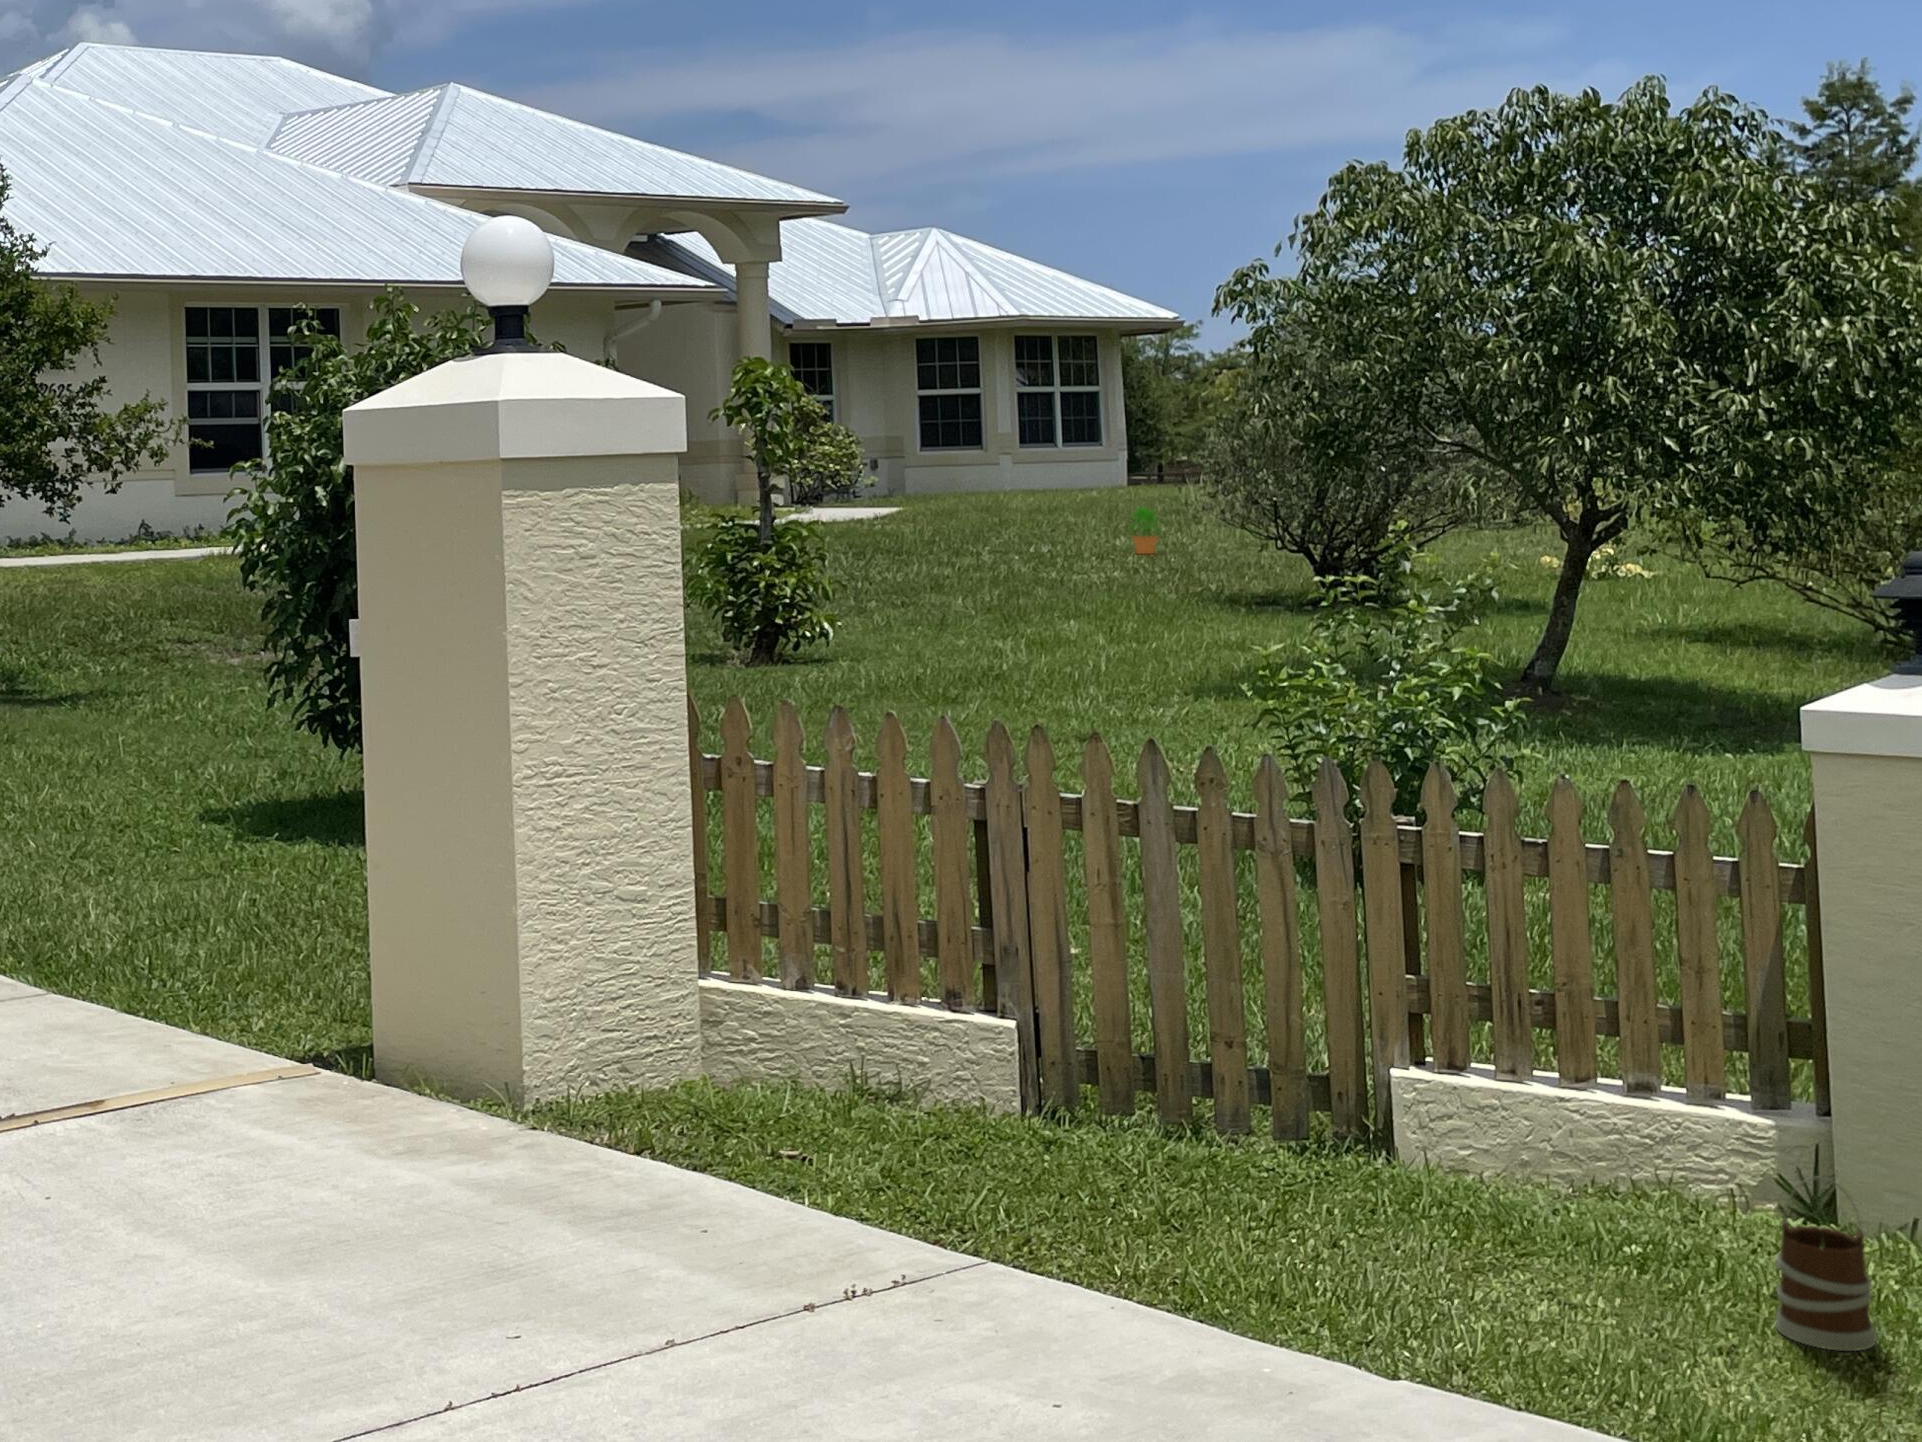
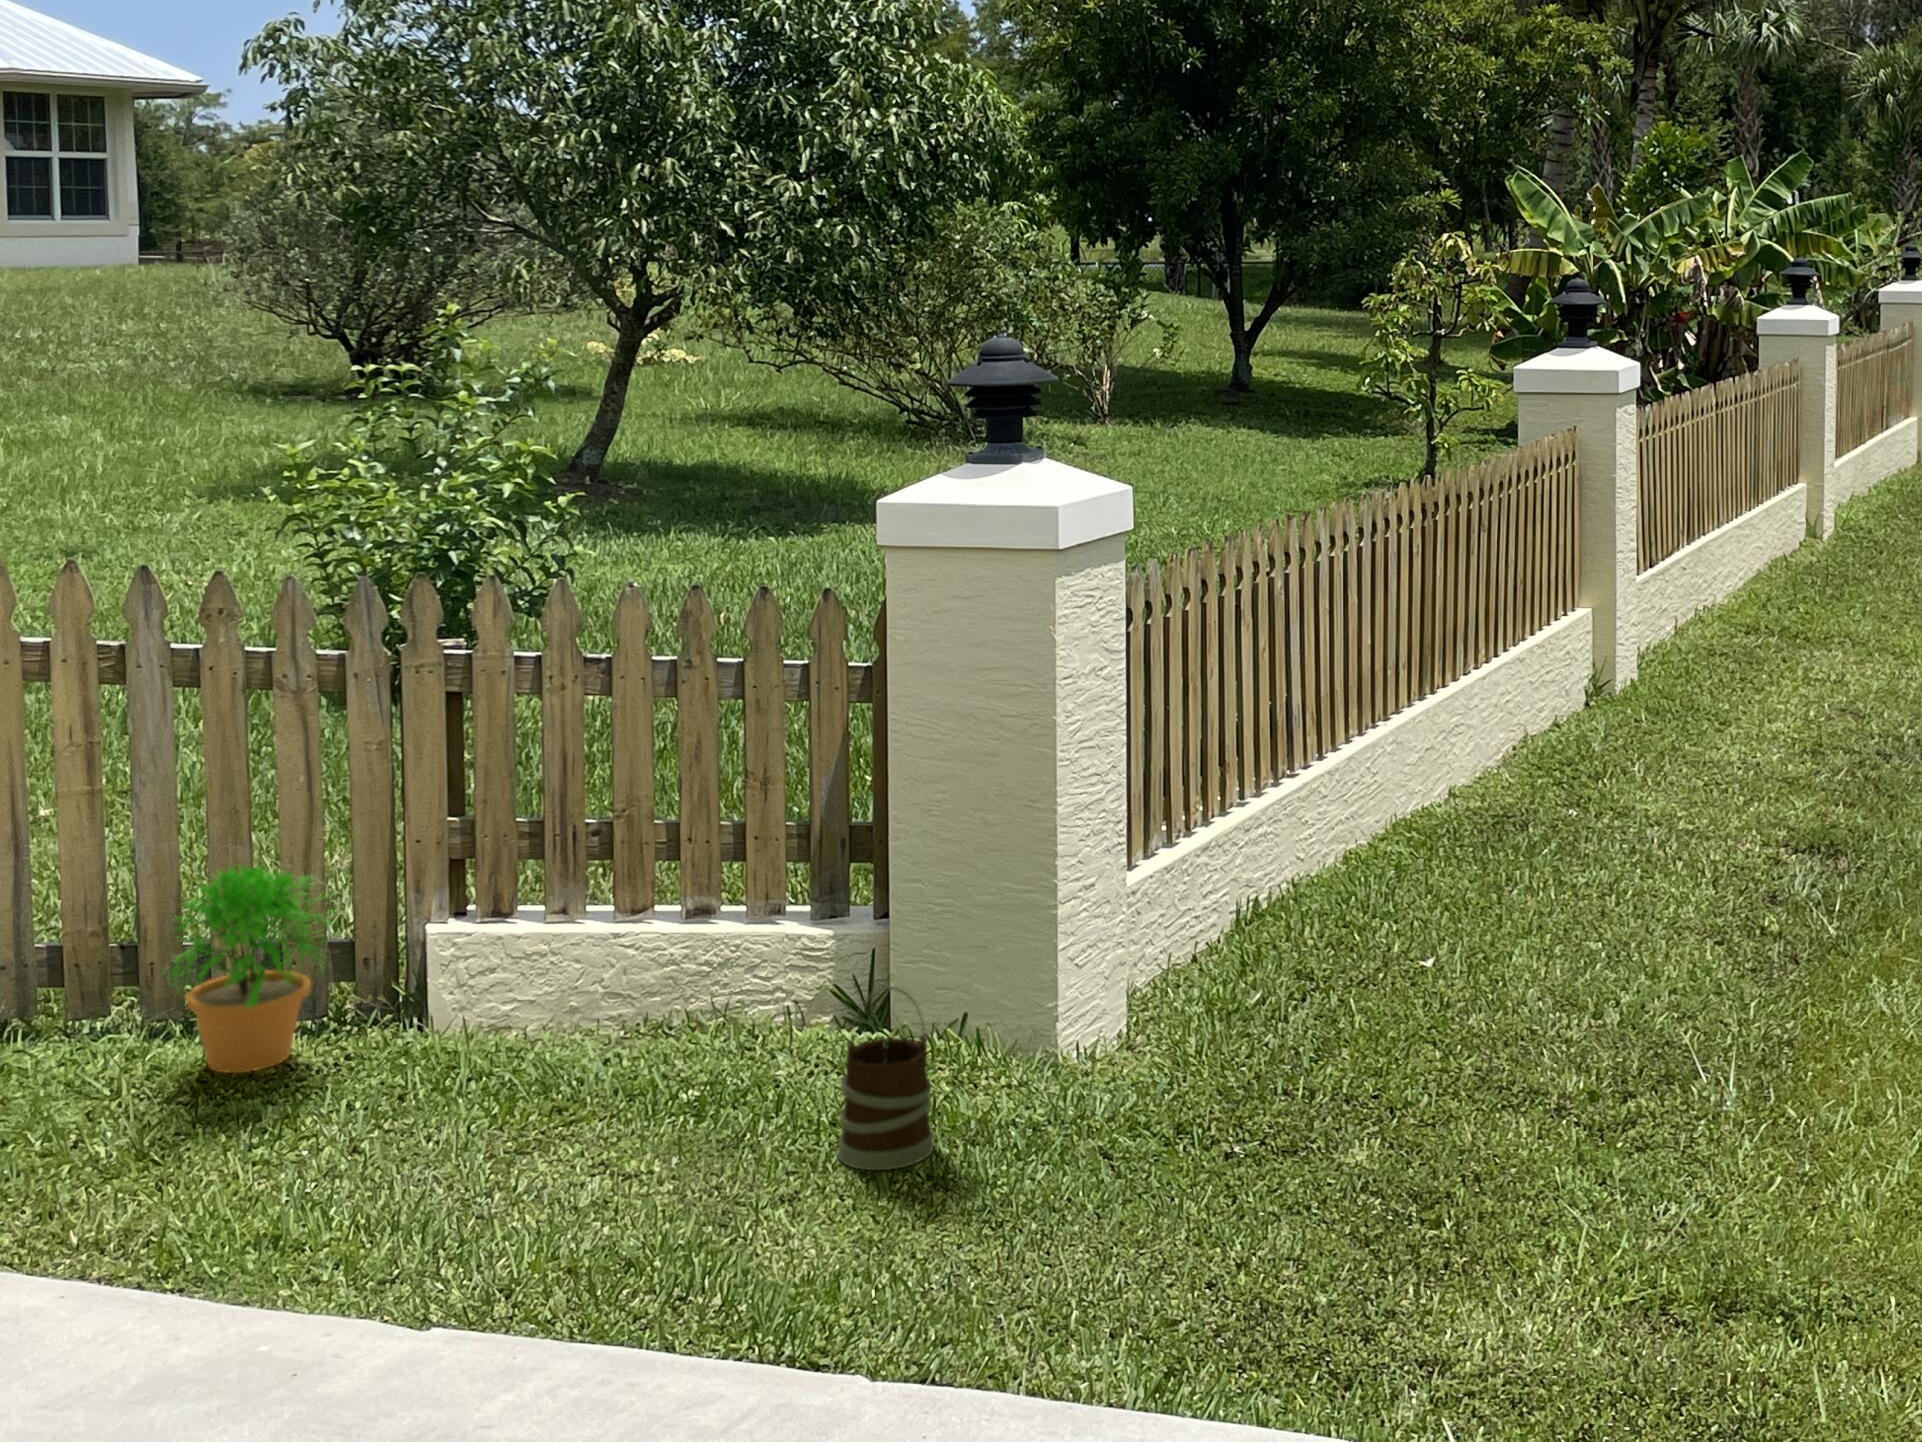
potted plant: present [1128,506,1161,554] -> present [164,866,332,1073]

